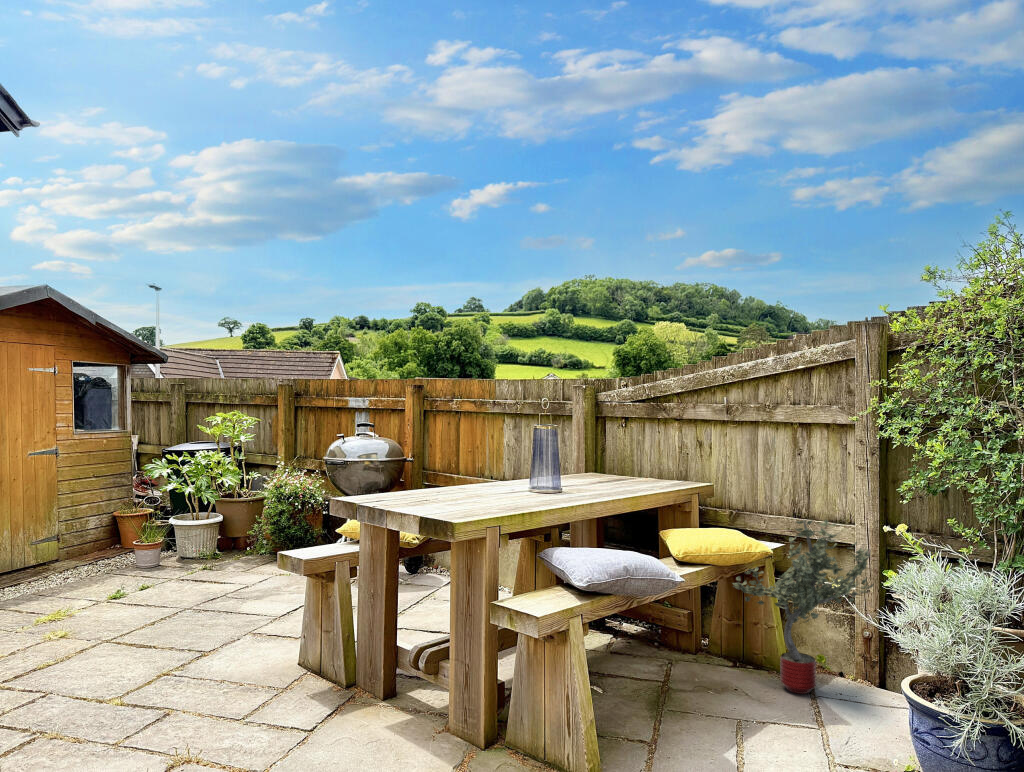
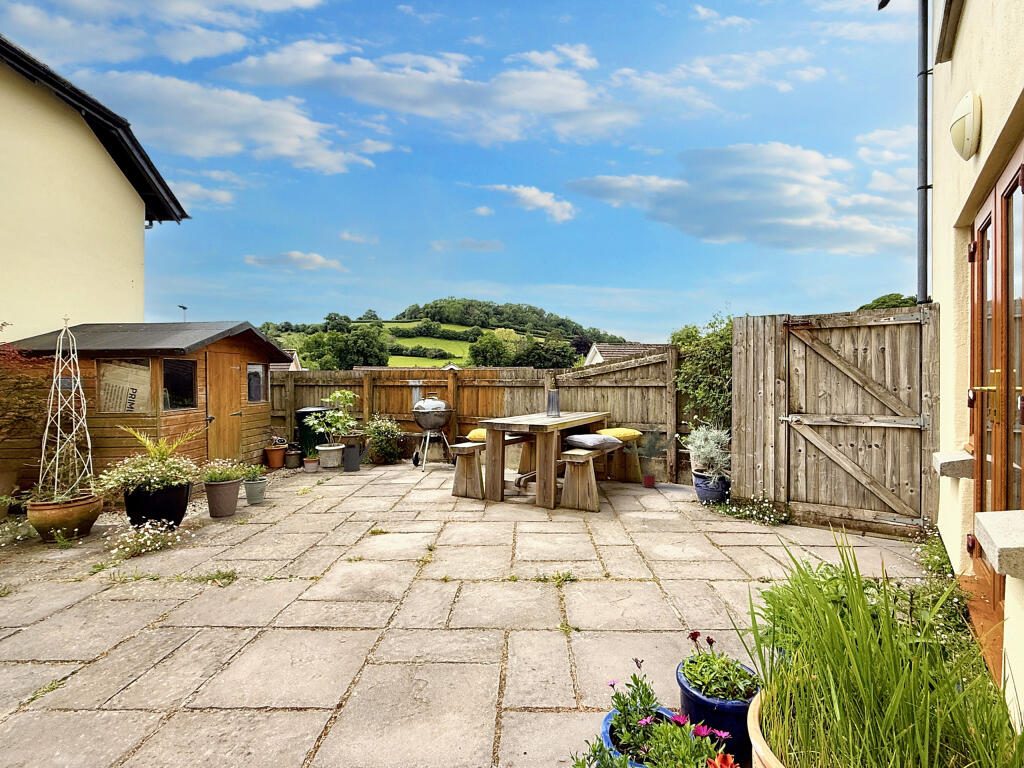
watering can: none [216,505,288,568] -> present [341,438,372,472]

